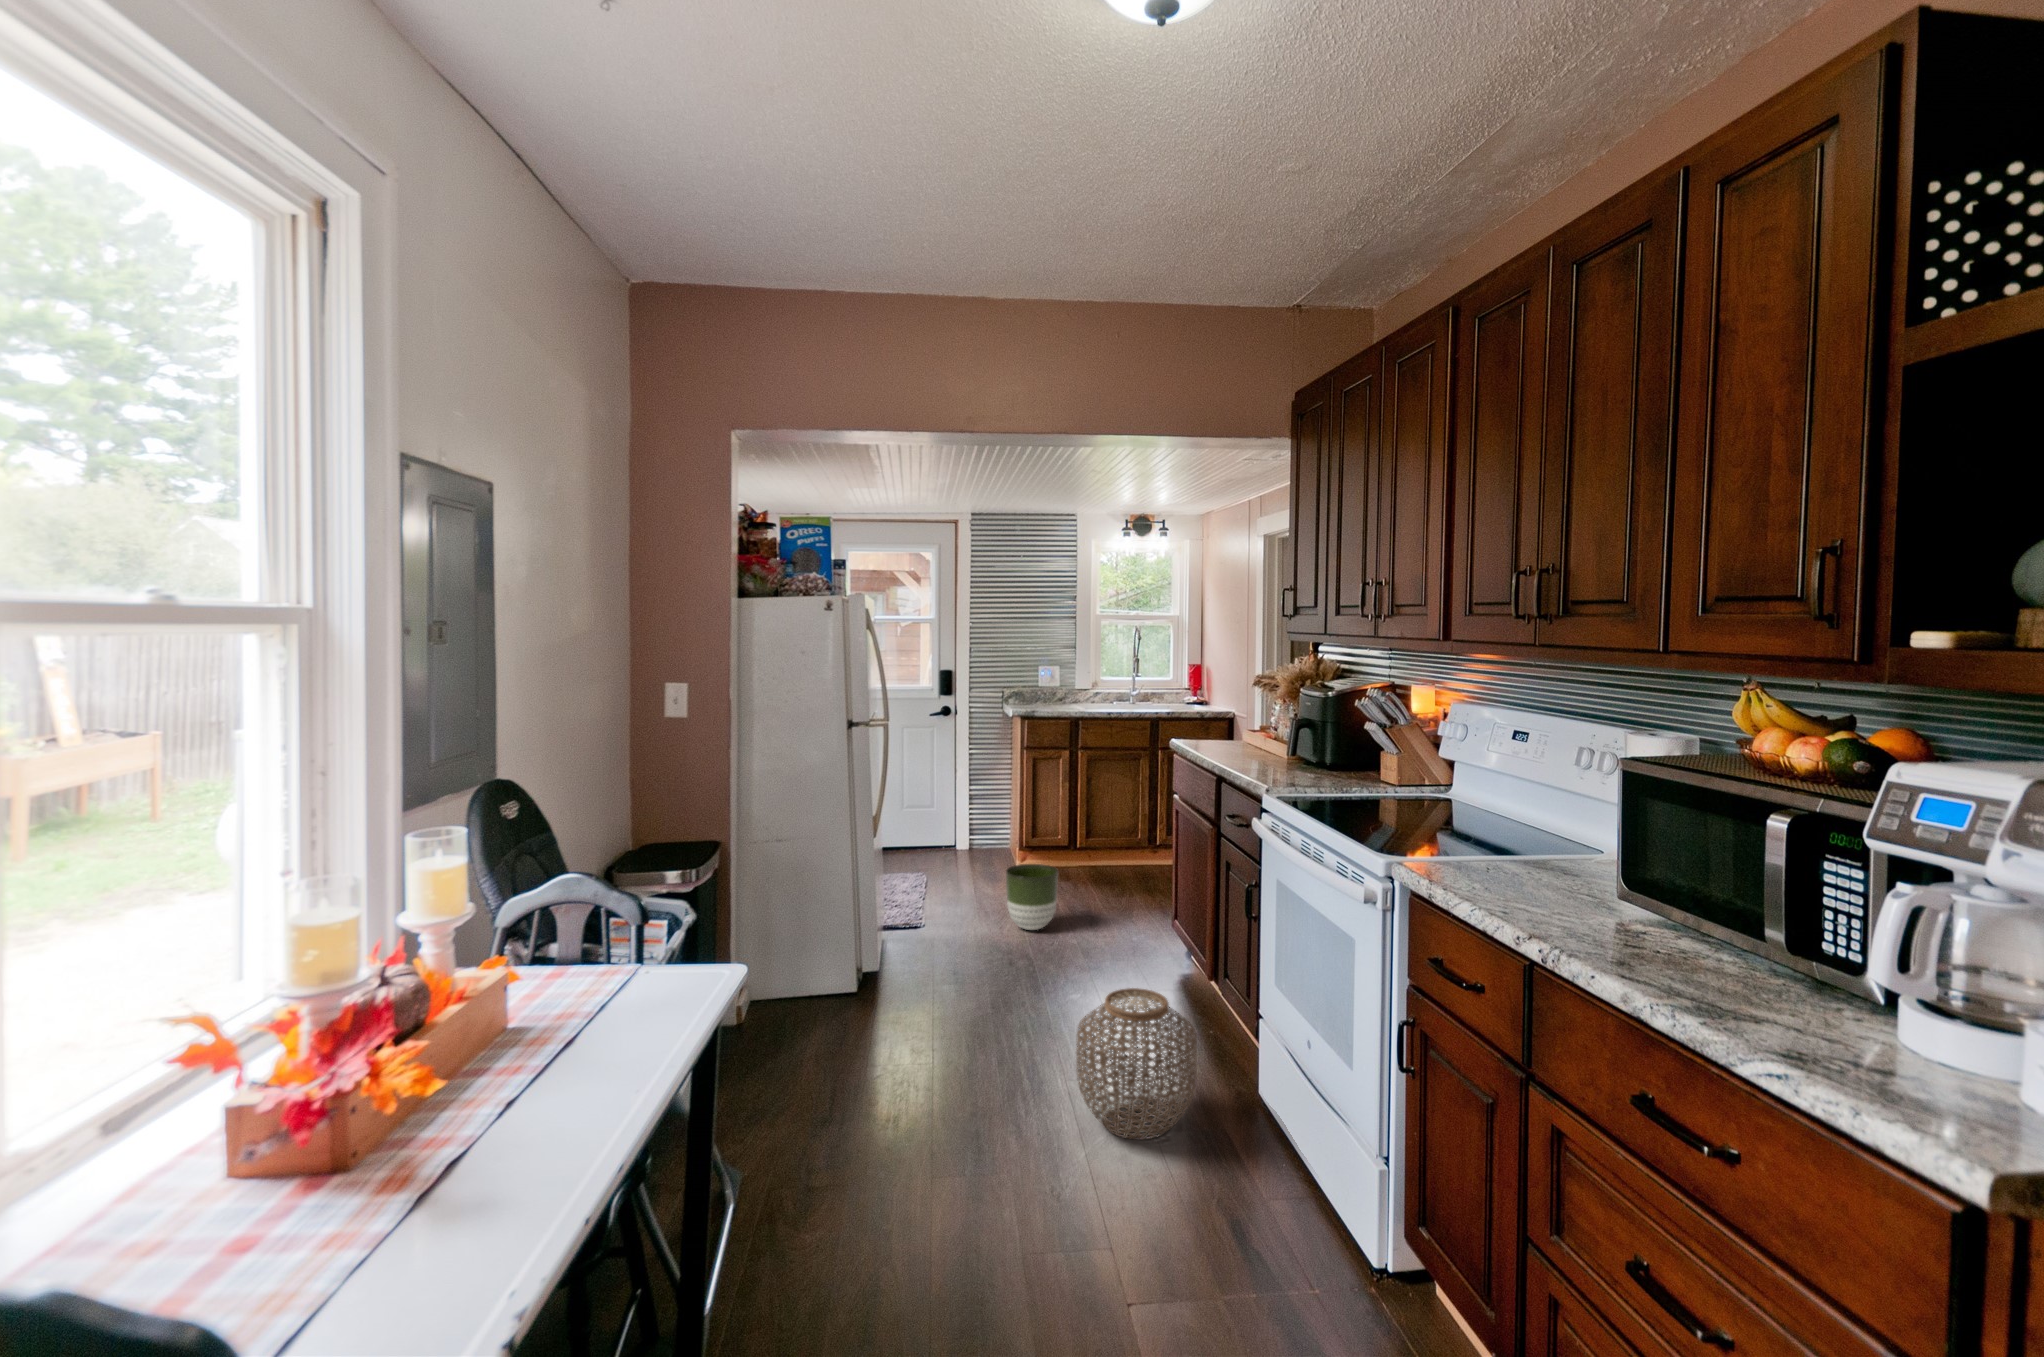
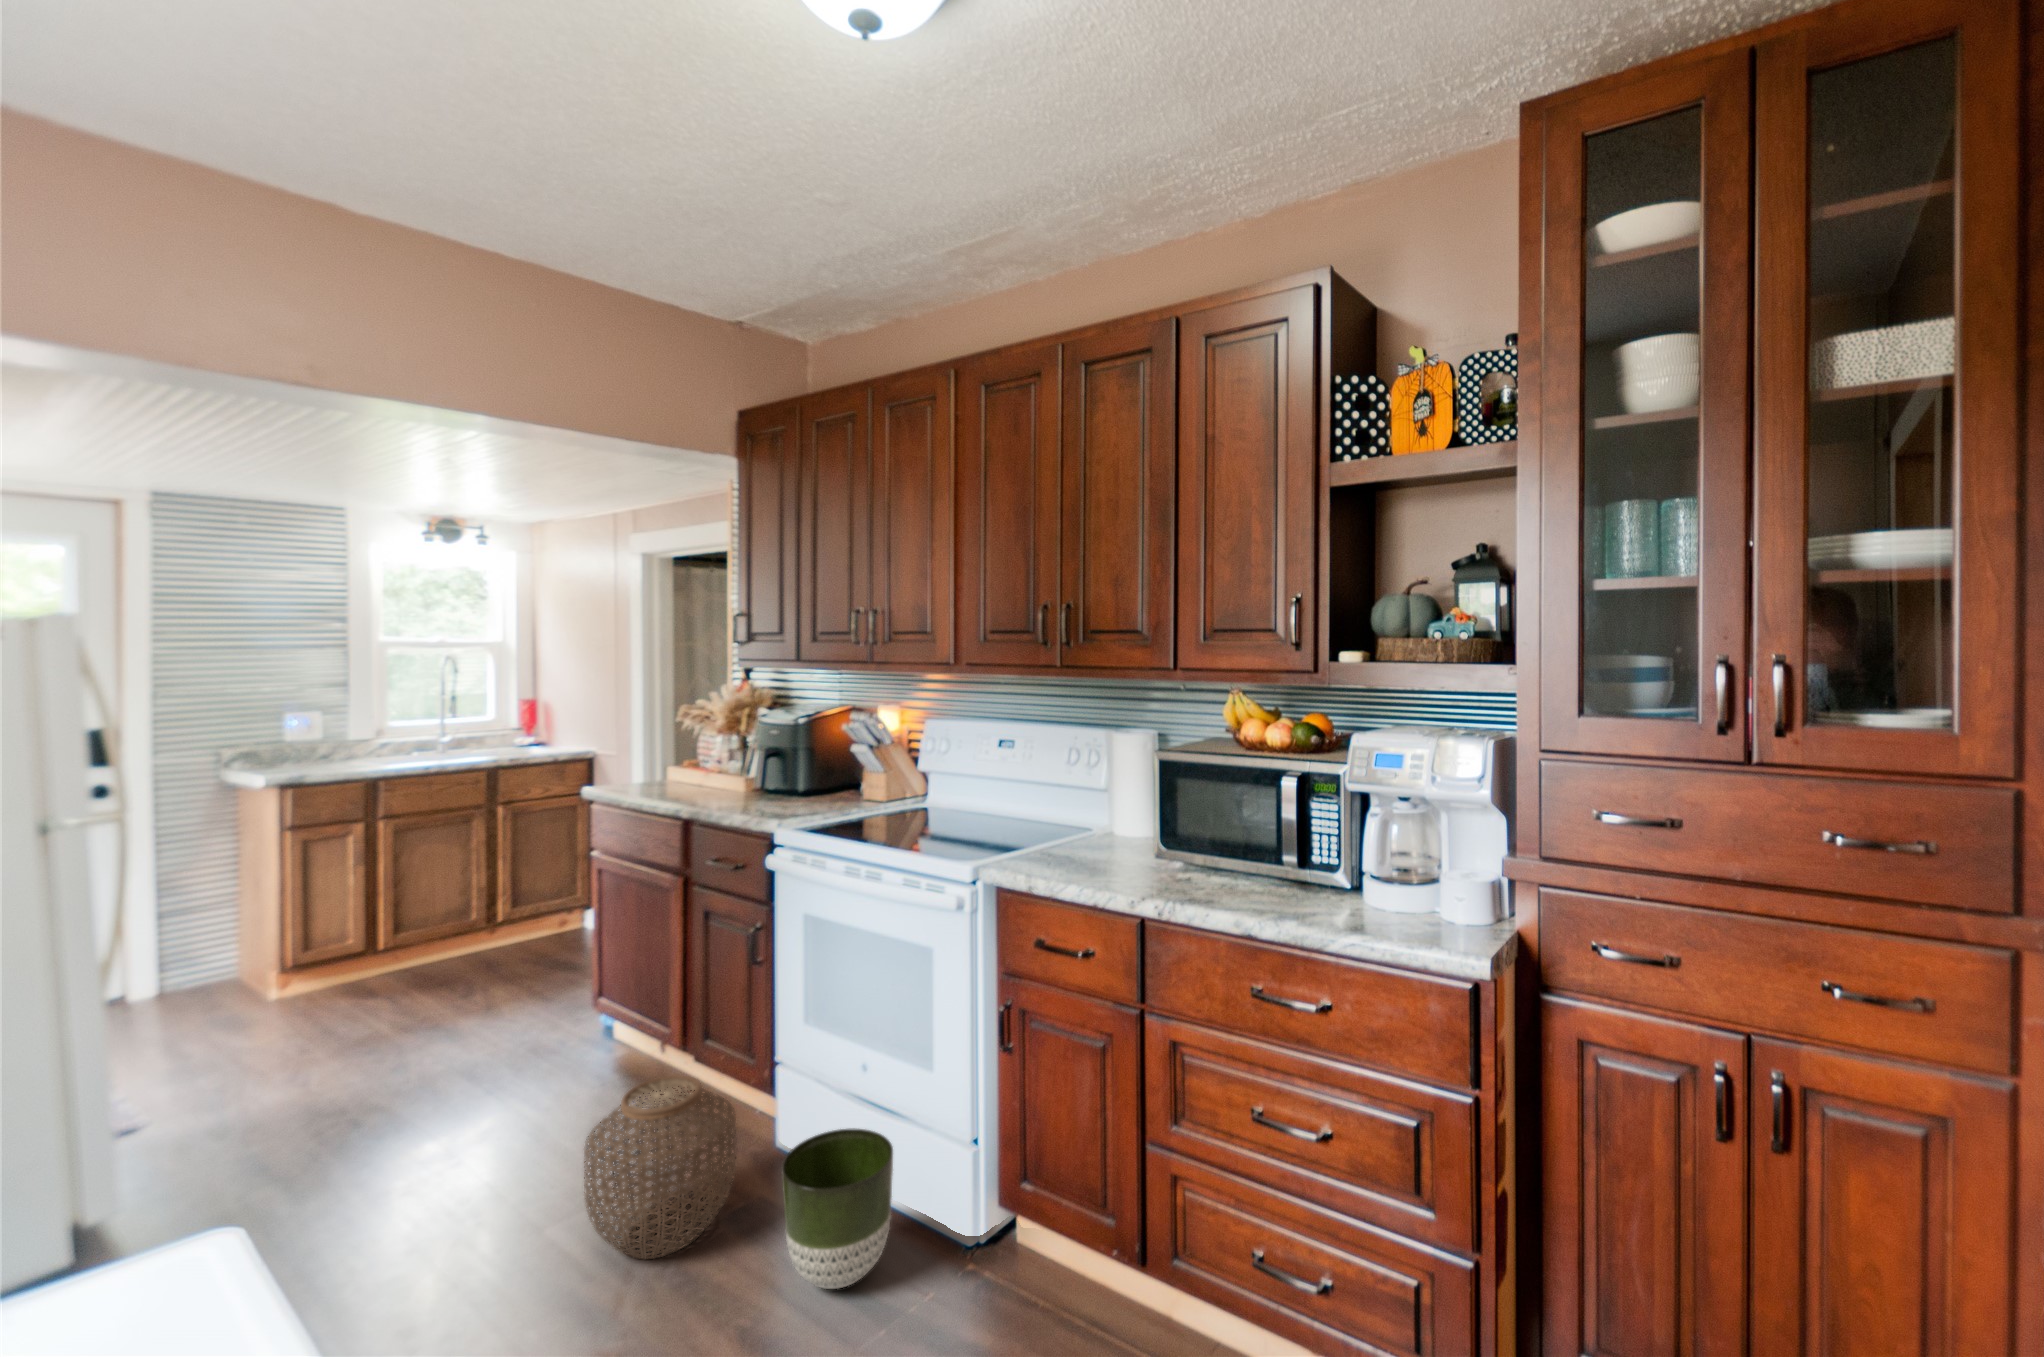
planter: present [1006,864,1058,930] -> present [781,1128,893,1289]

